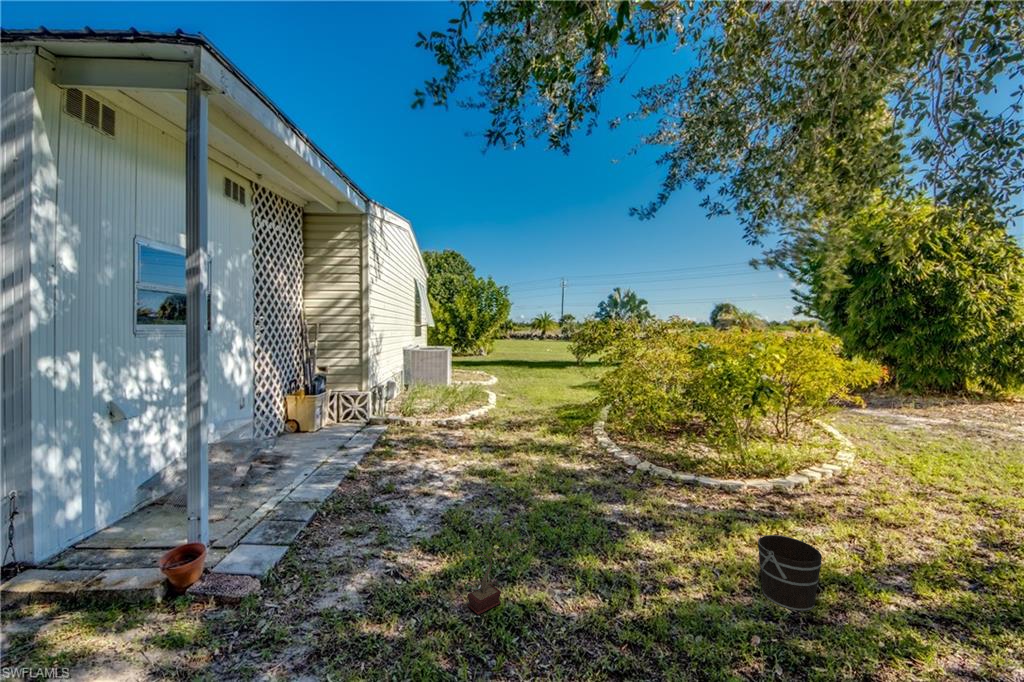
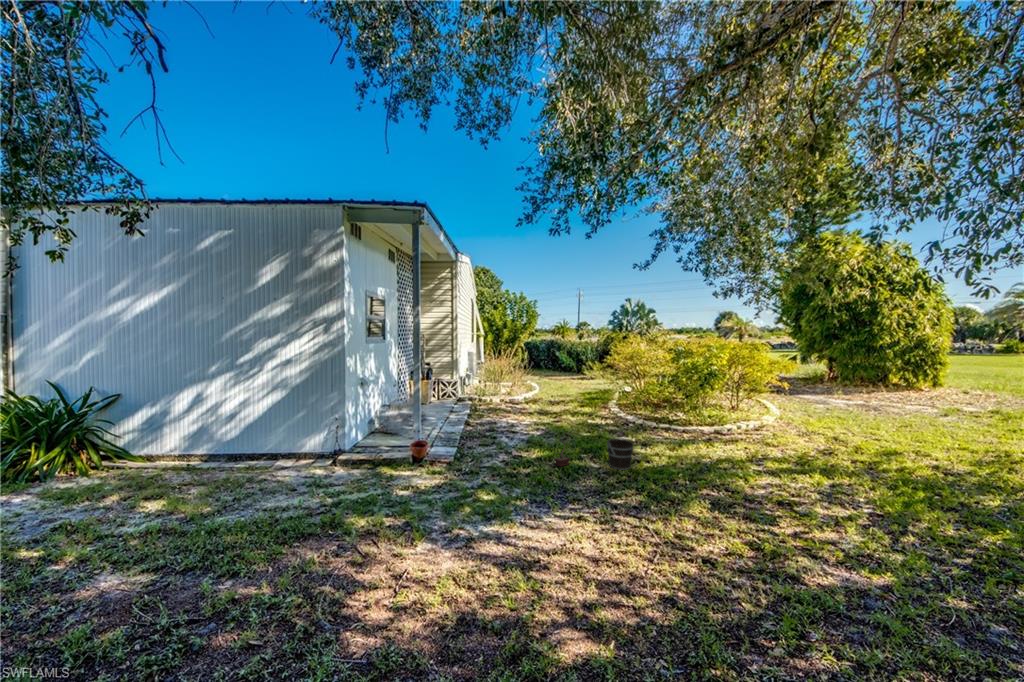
bucket: present [758,535,822,610] -> present [607,439,633,470]

